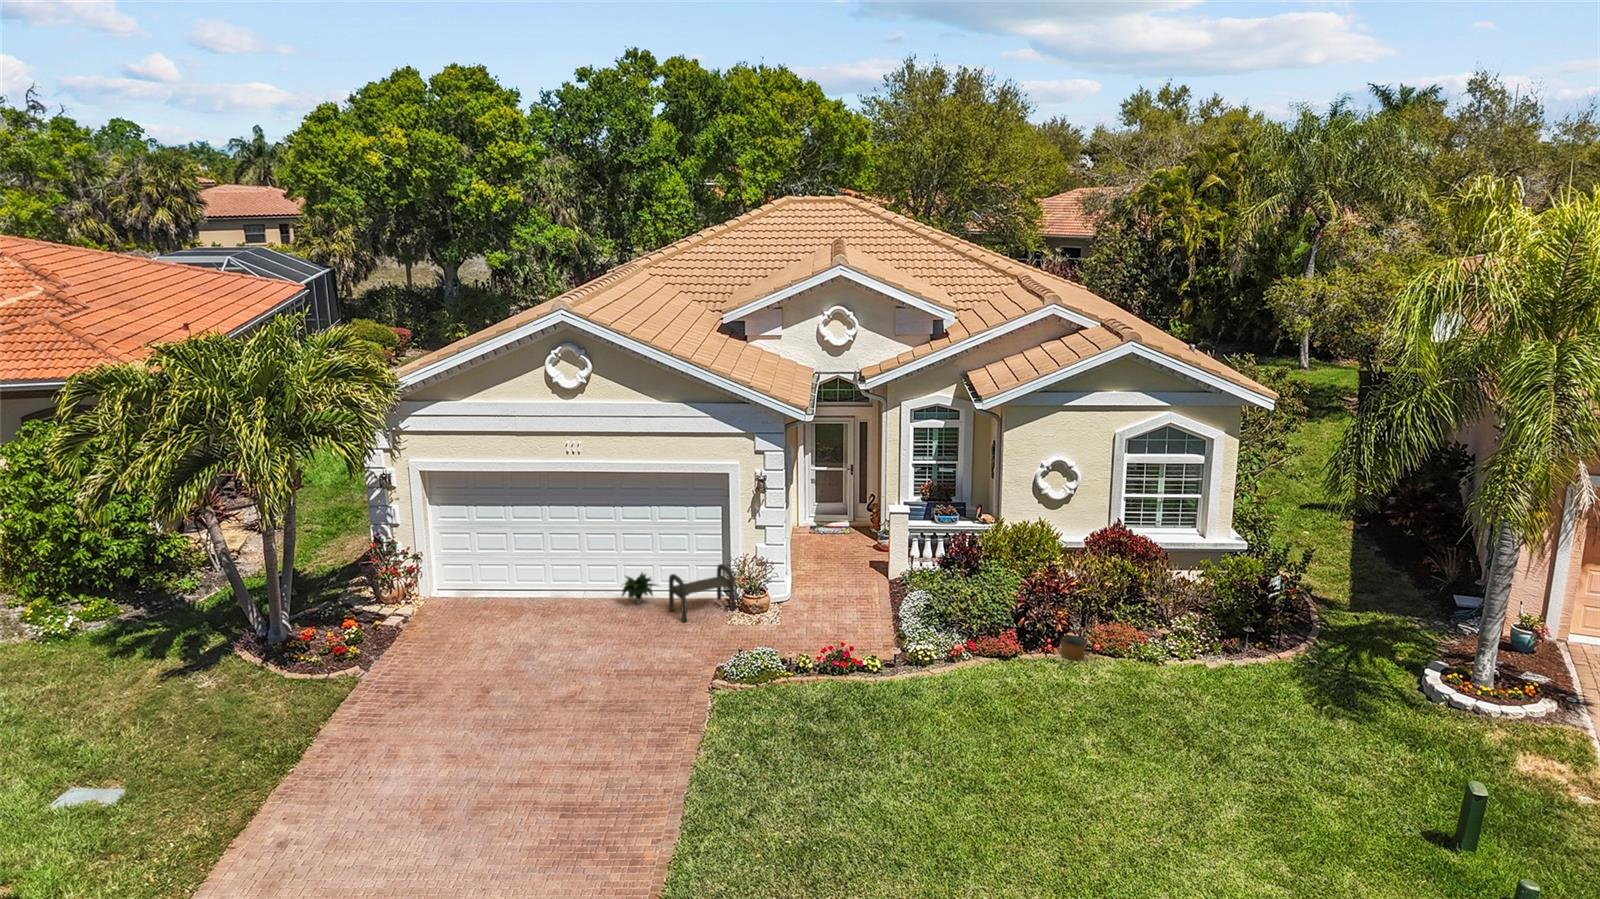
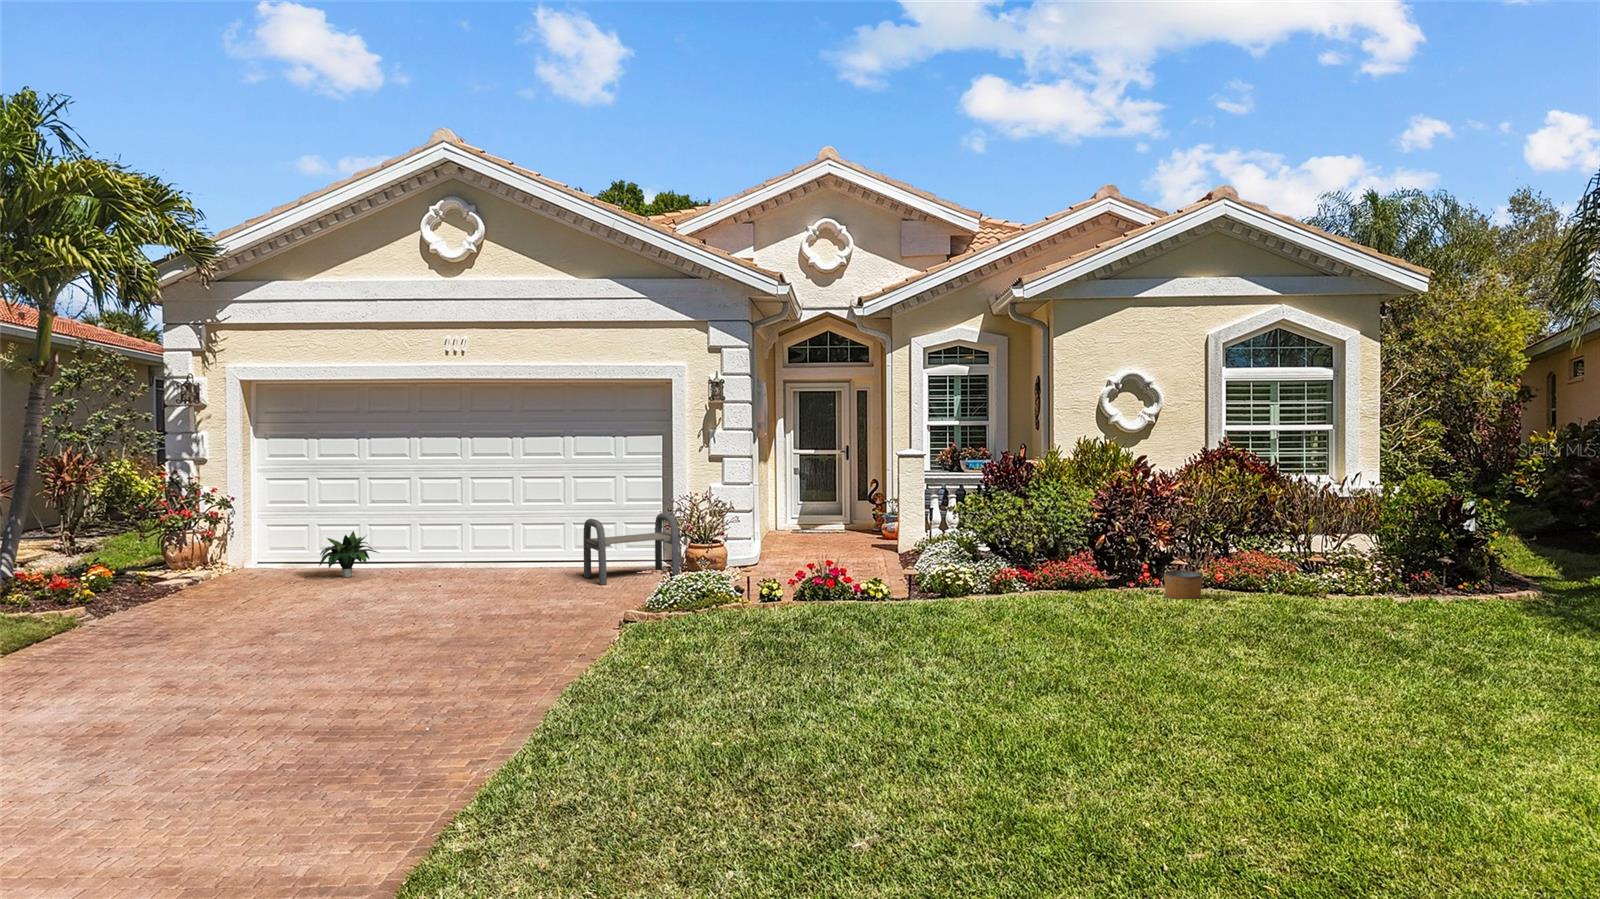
potted plant: present [622,572,657,603] -> present [319,531,379,577]

